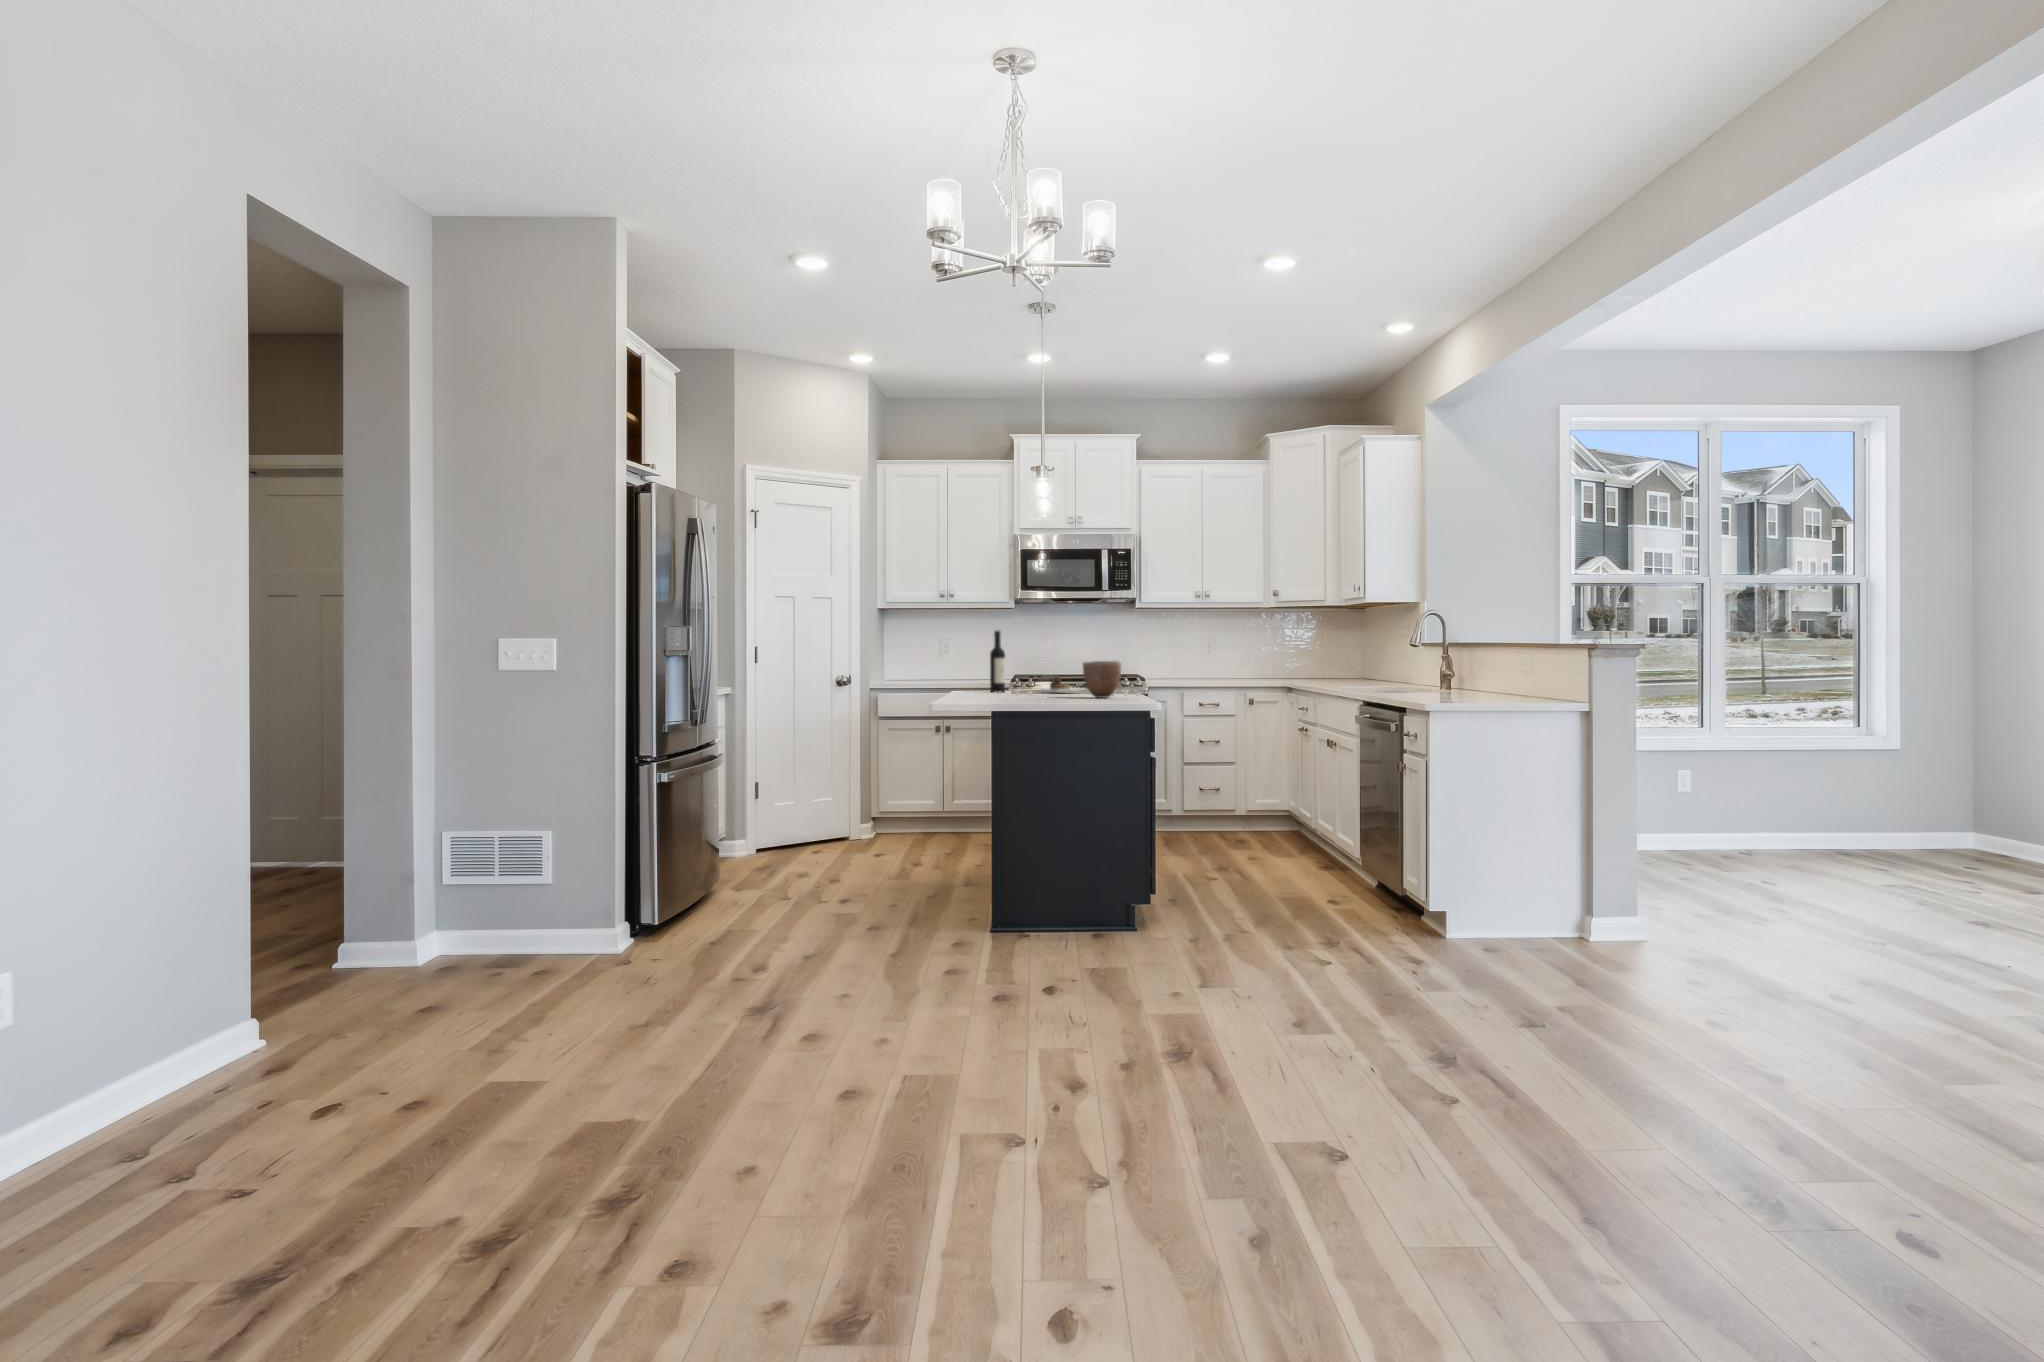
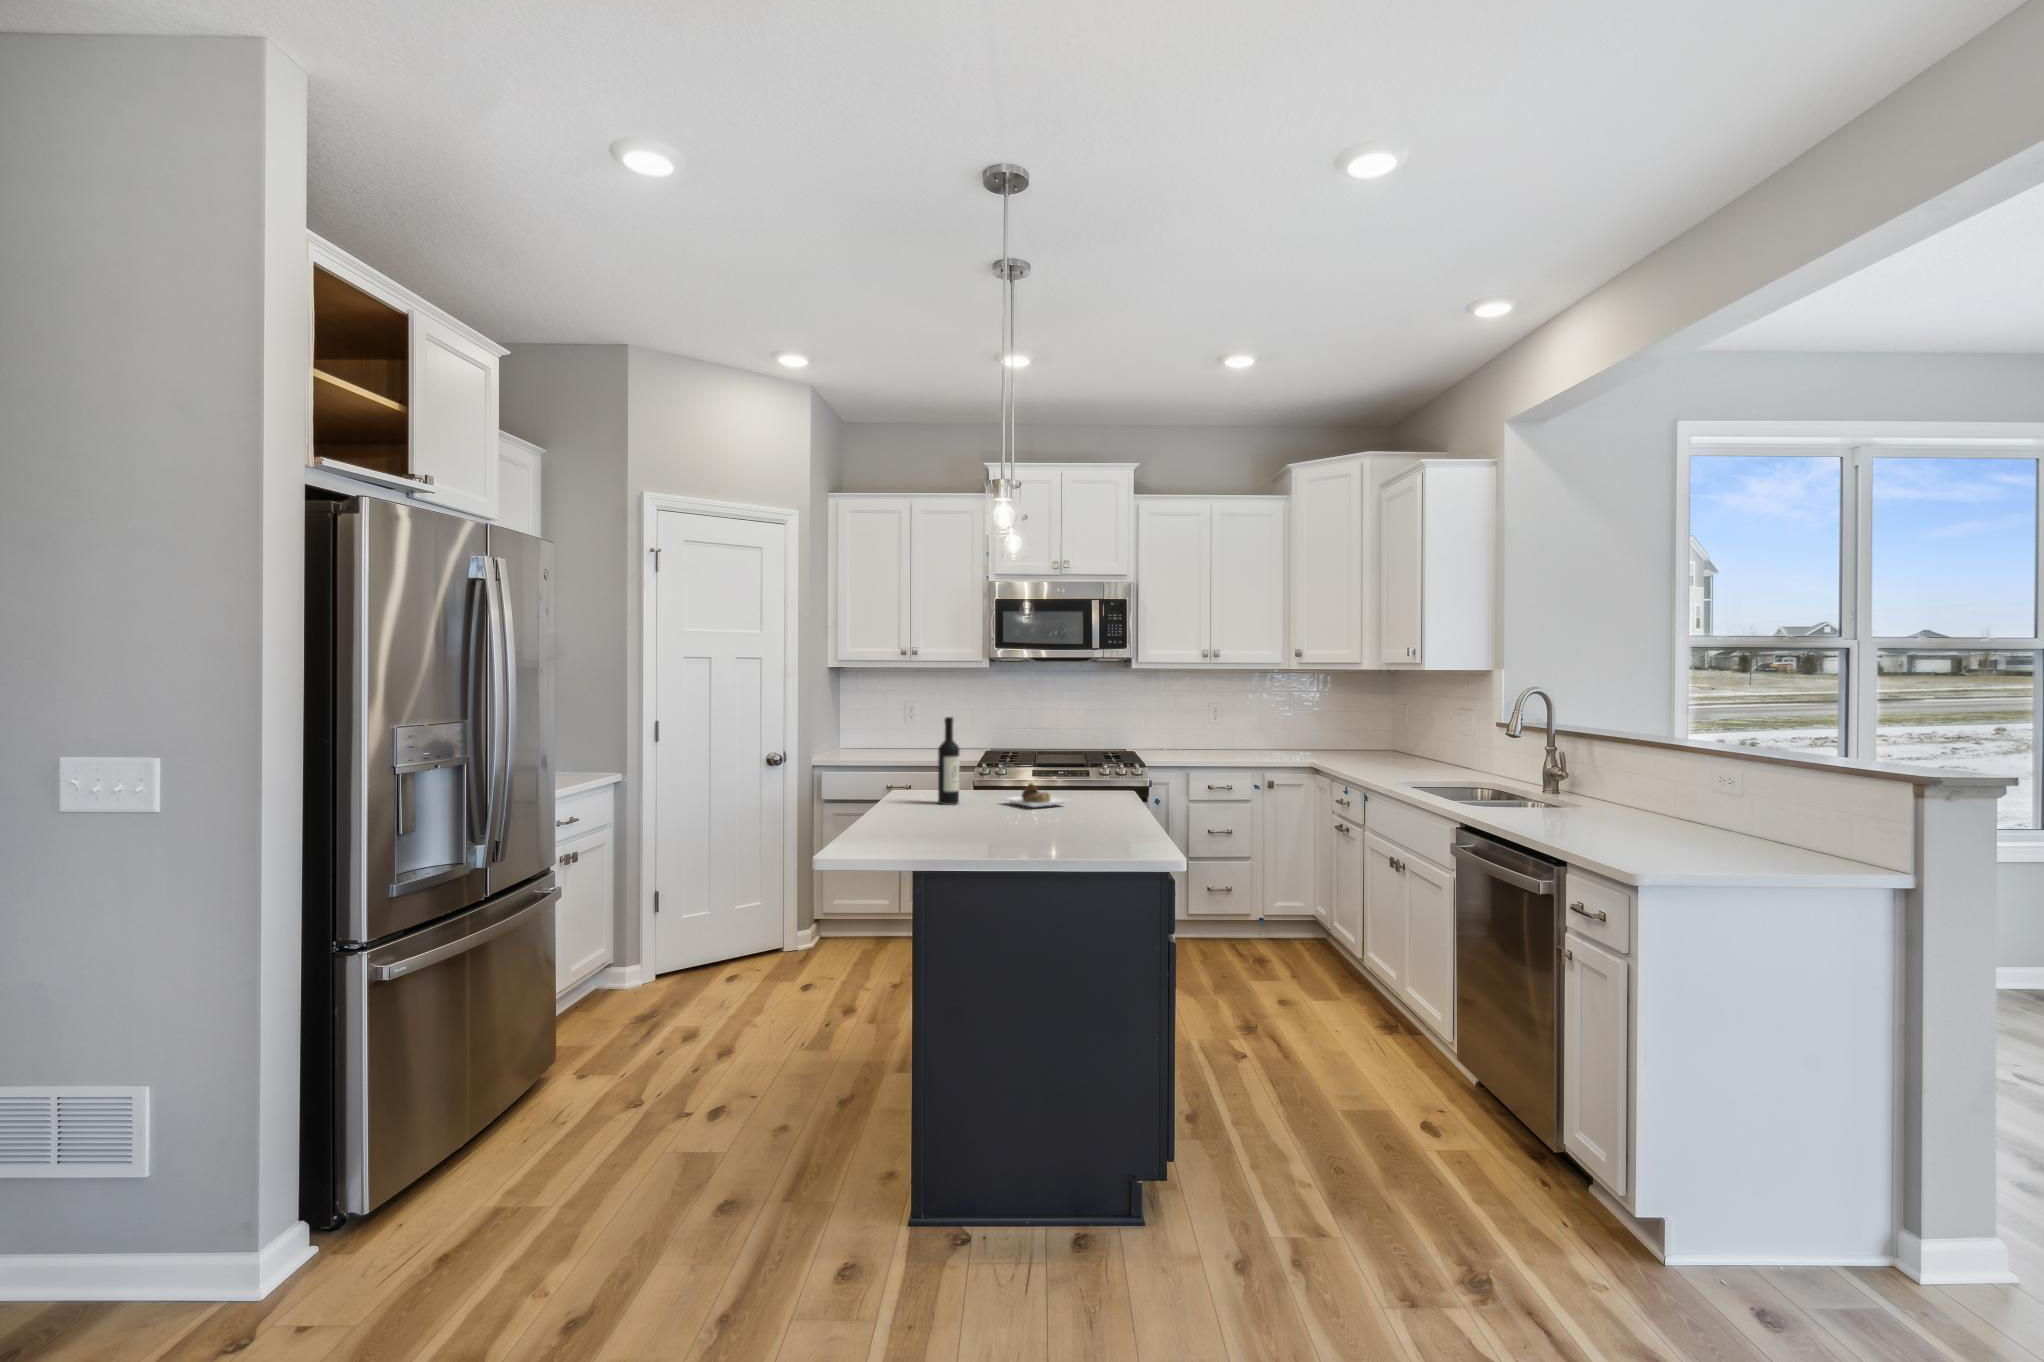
decorative bowl: present [1083,661,1121,698] -> none [1066,780,1126,841]

